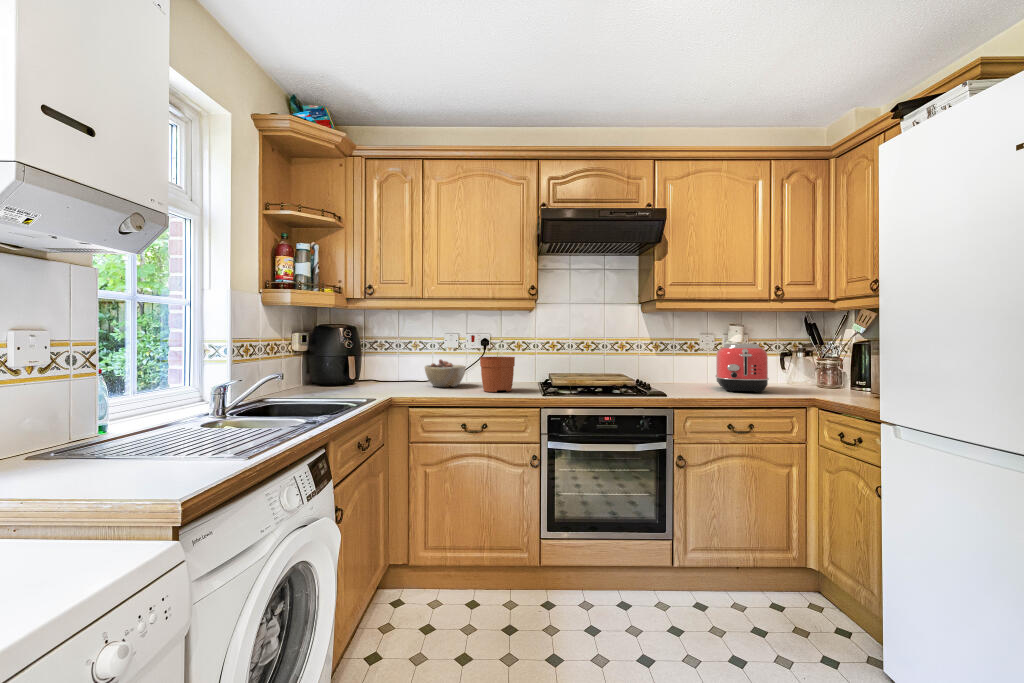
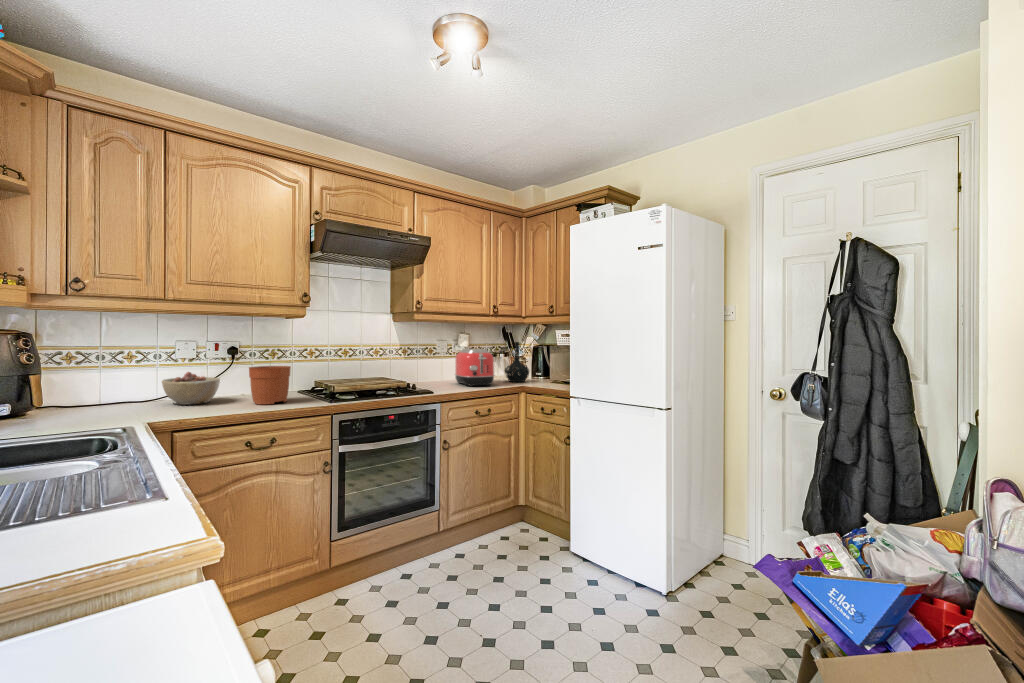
bottle: none [796,334,838,392] -> present [505,342,529,382]

